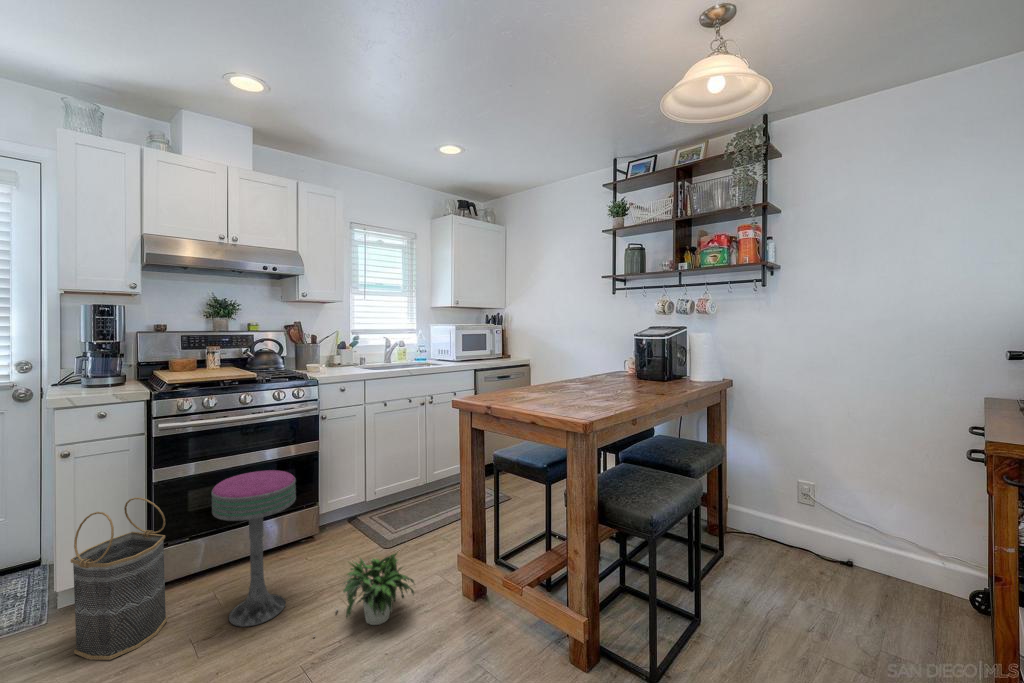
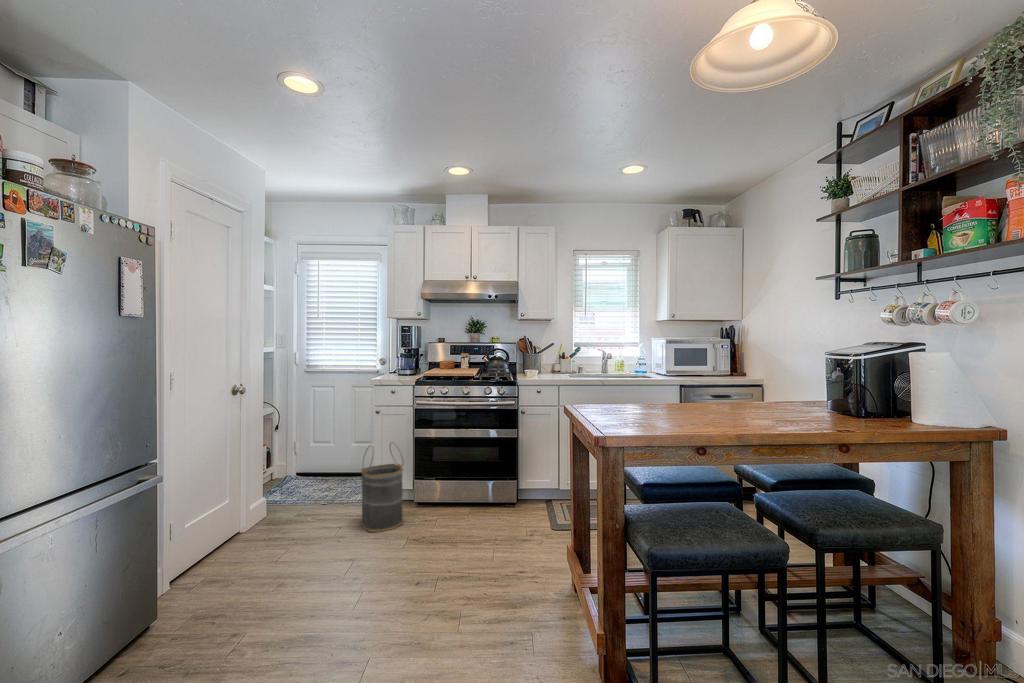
bar stool: present [211,470,296,627] -> none [418,440,469,543]
potted plant: present [335,553,414,625] -> none [454,515,529,572]

